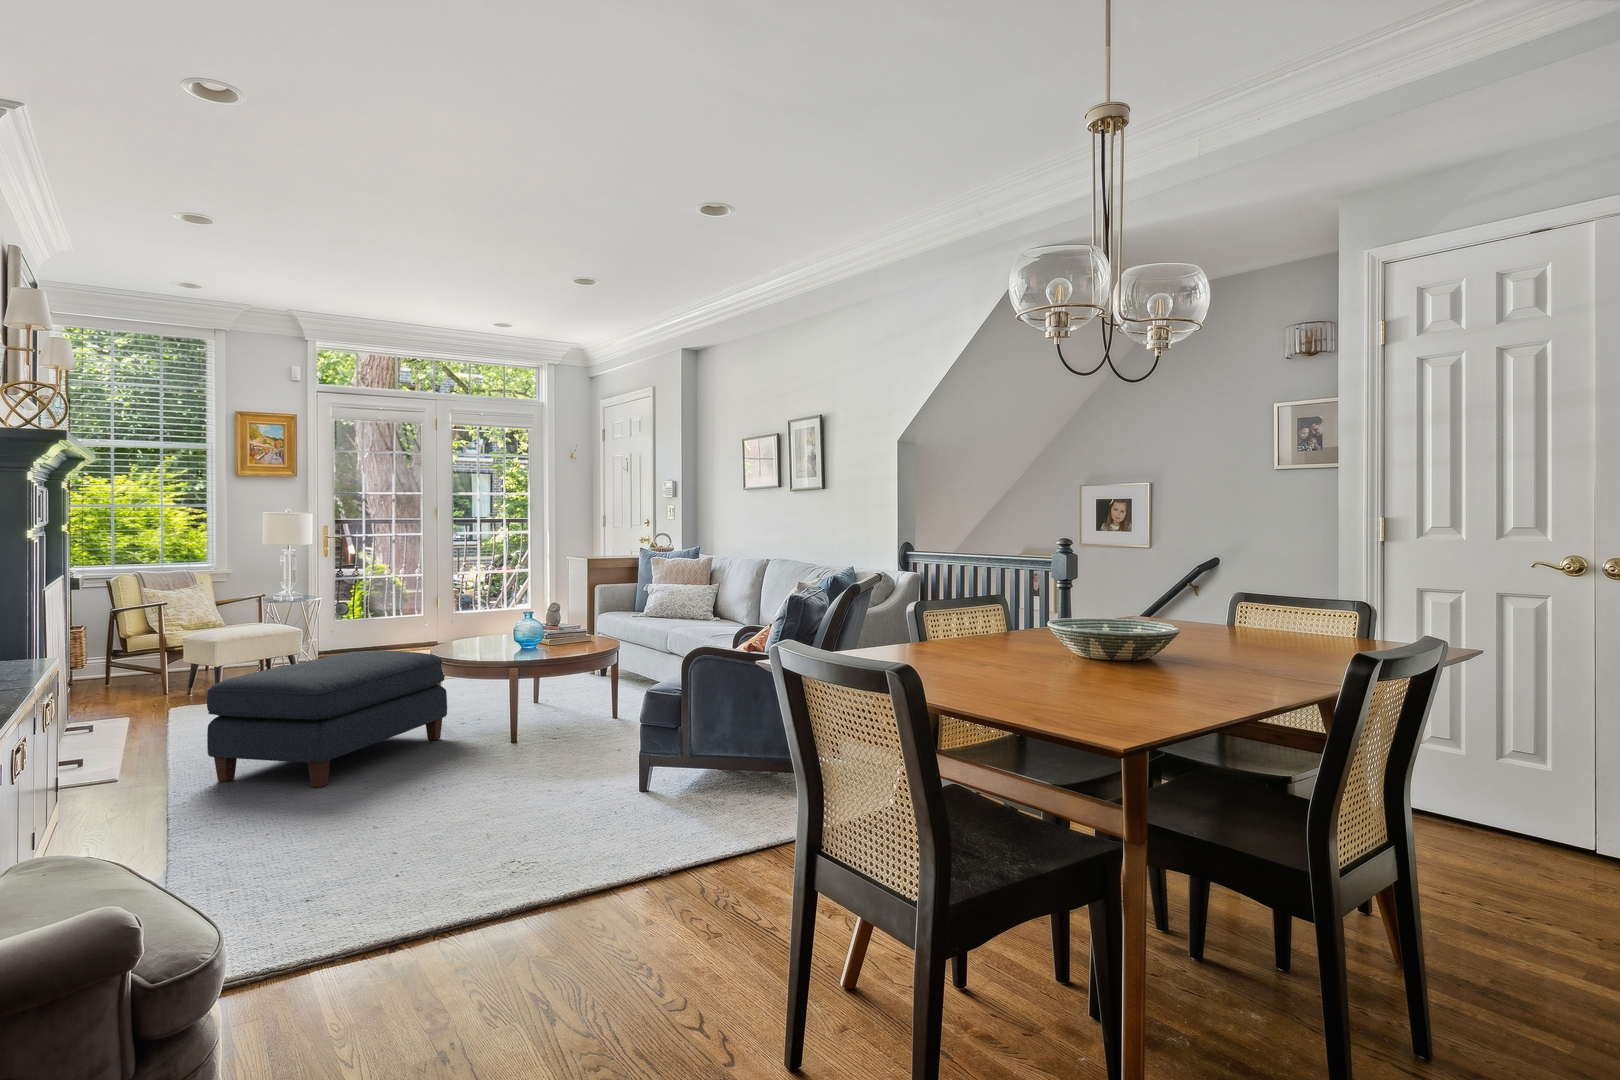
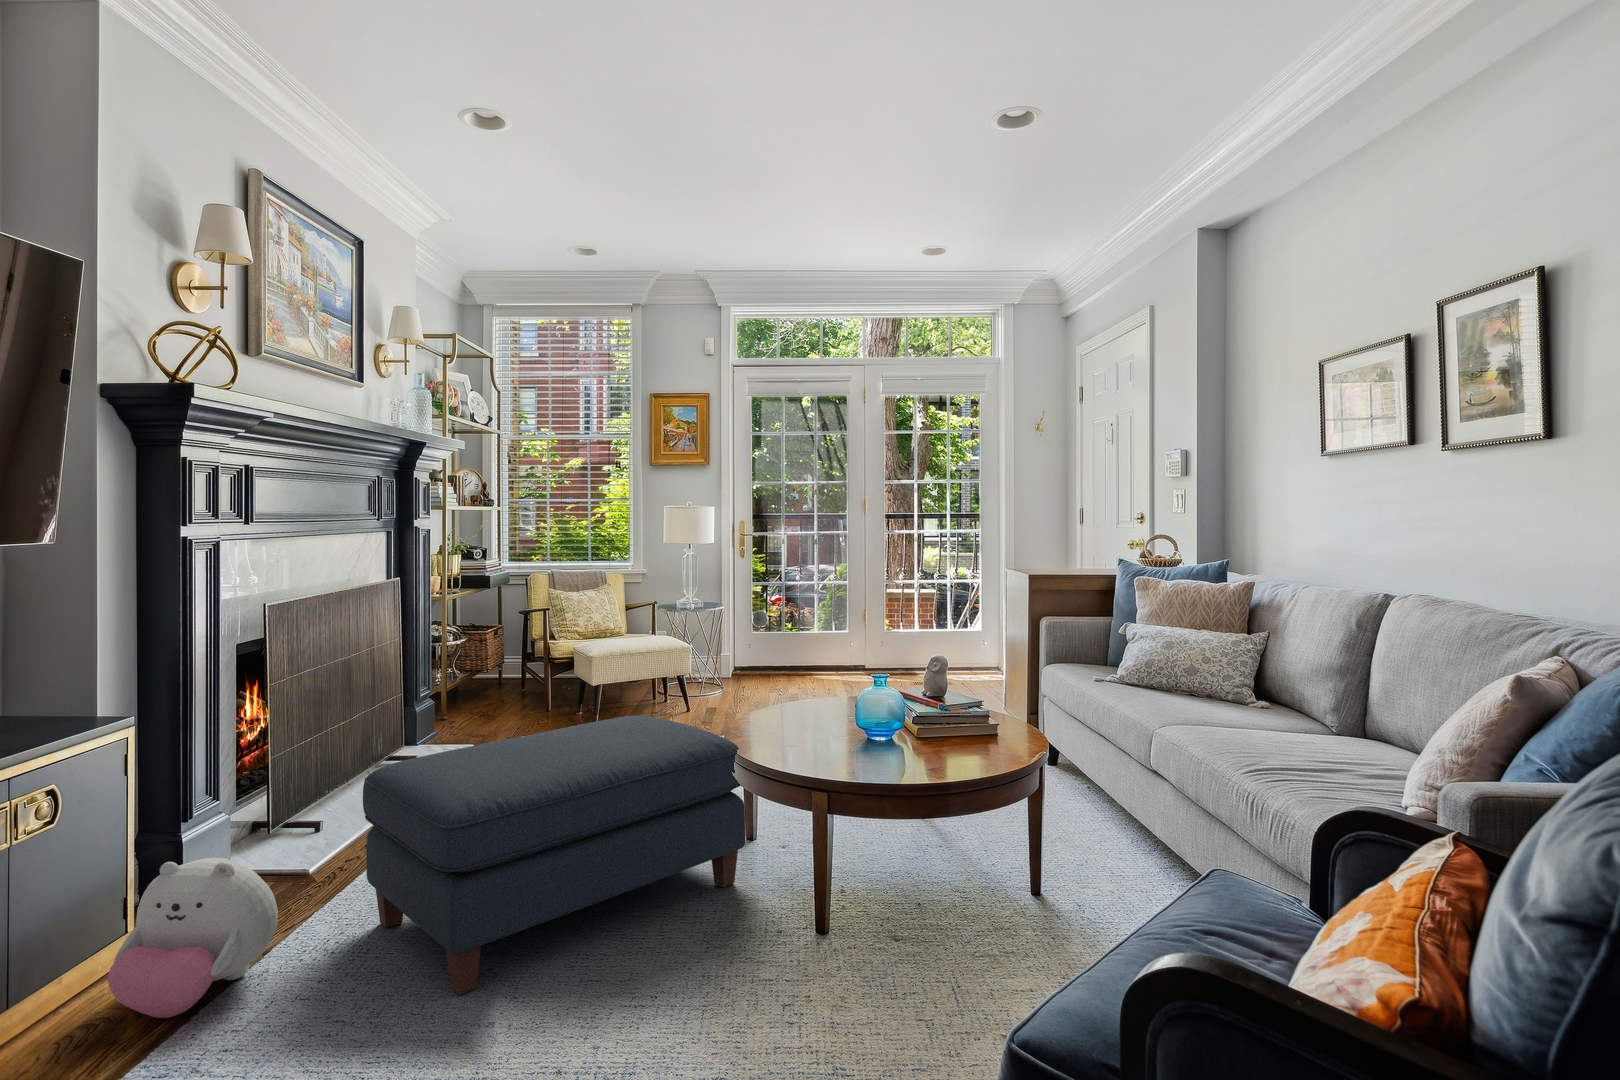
plush toy: none [89,732,184,822] -> present [108,858,278,1018]

